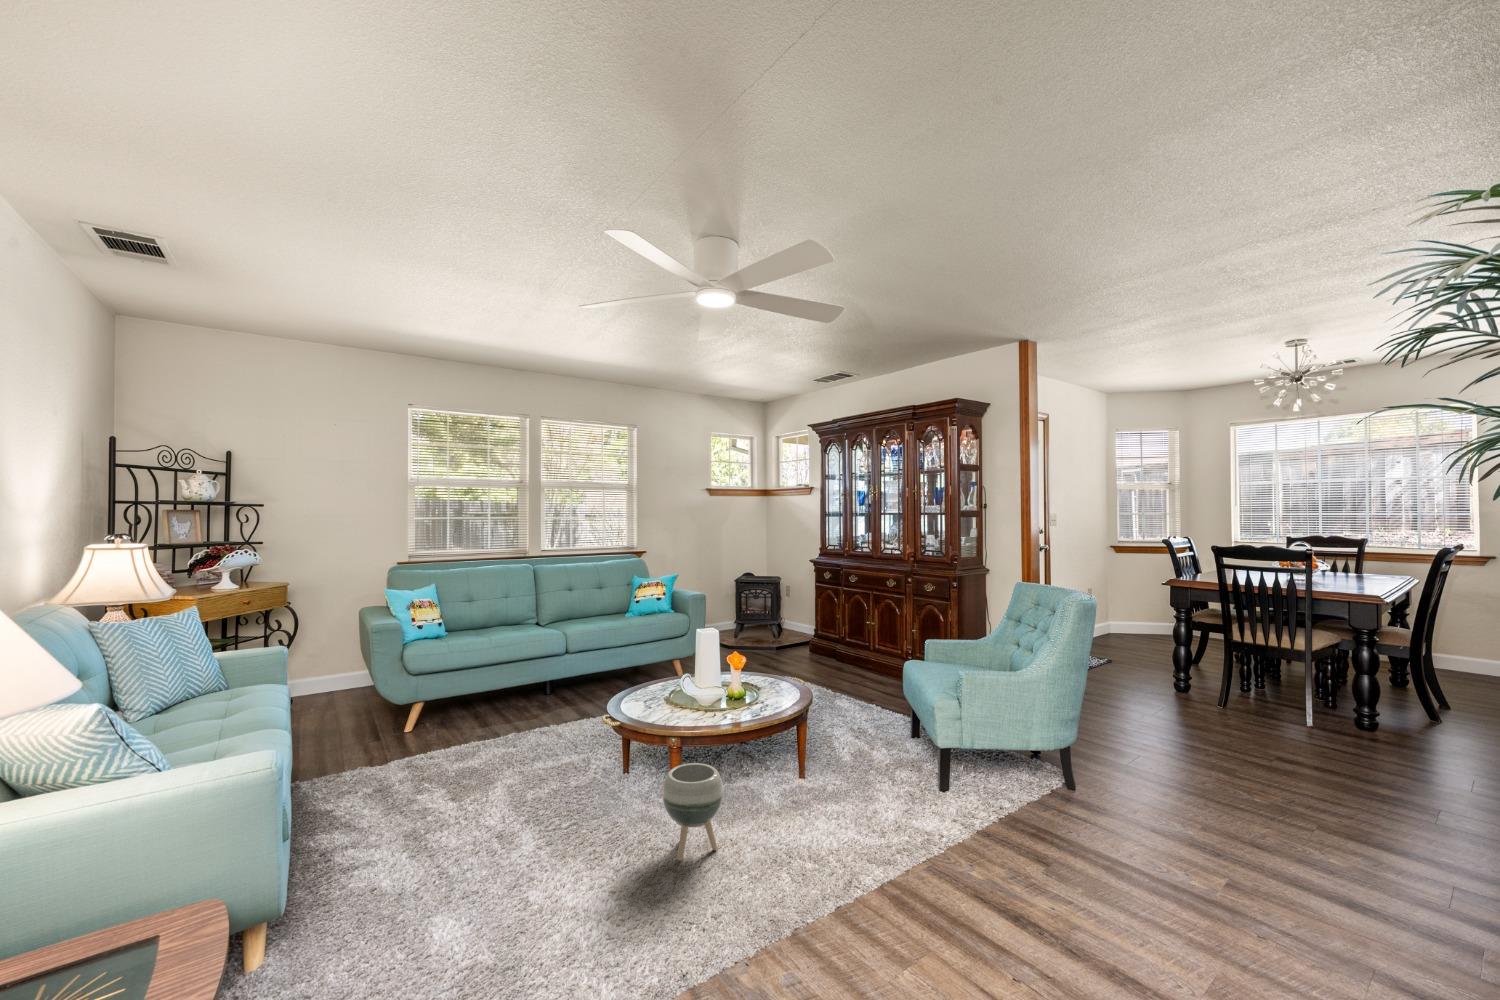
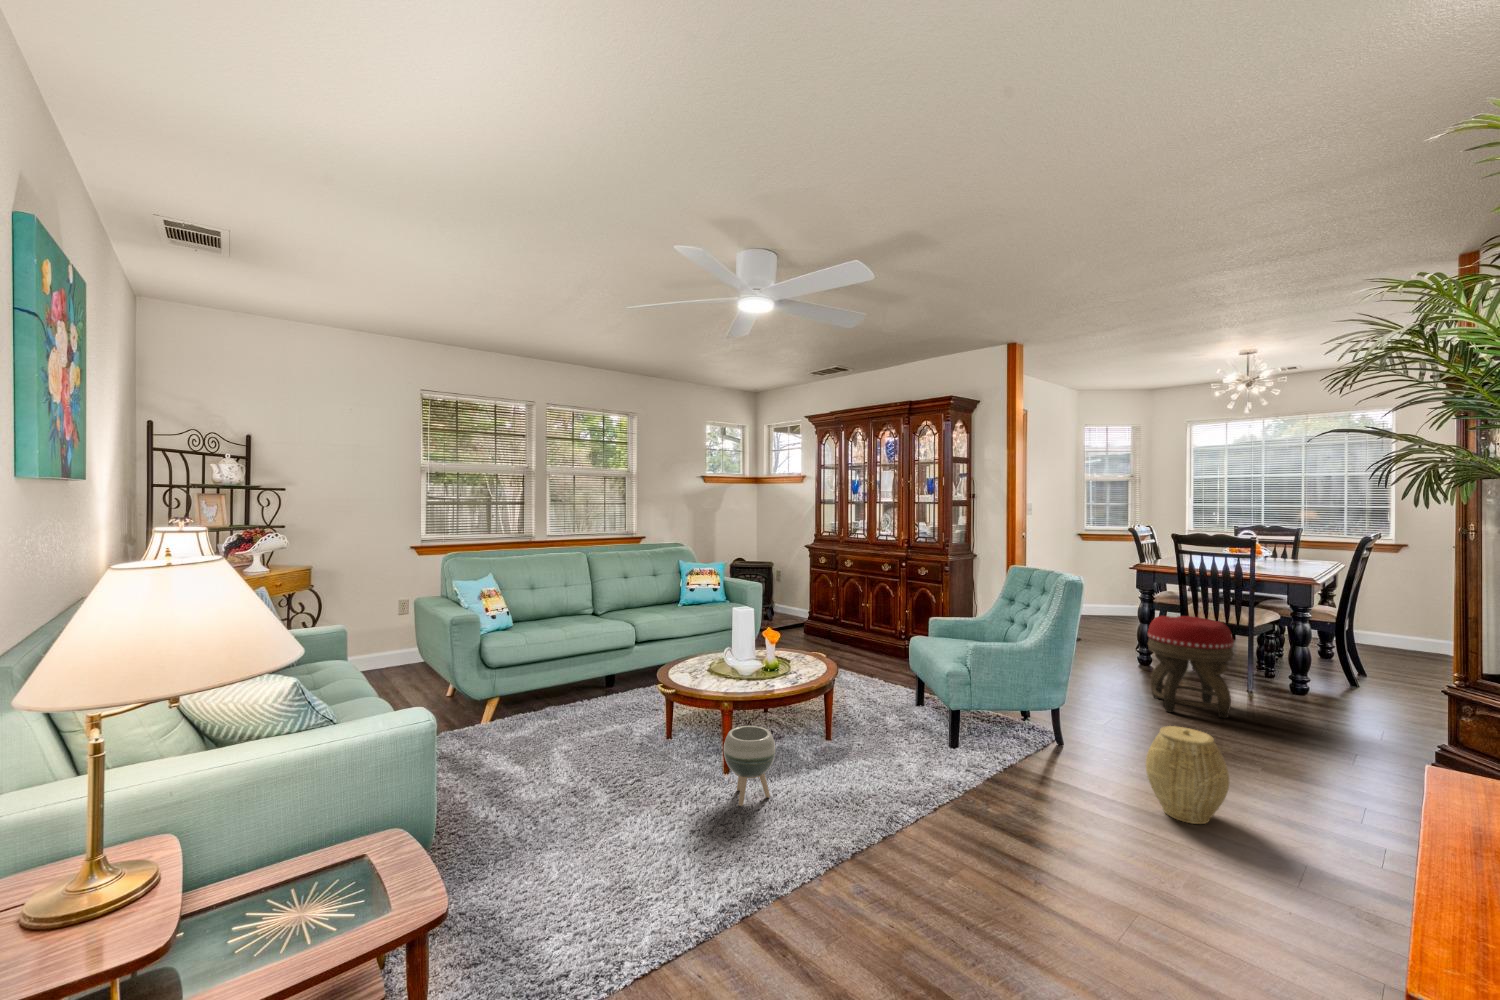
footstool: none [1183,637,1288,759] -> present [1148,616,1234,718]
woven basket: none [1177,774,1287,902] -> present [1146,726,1229,824]

